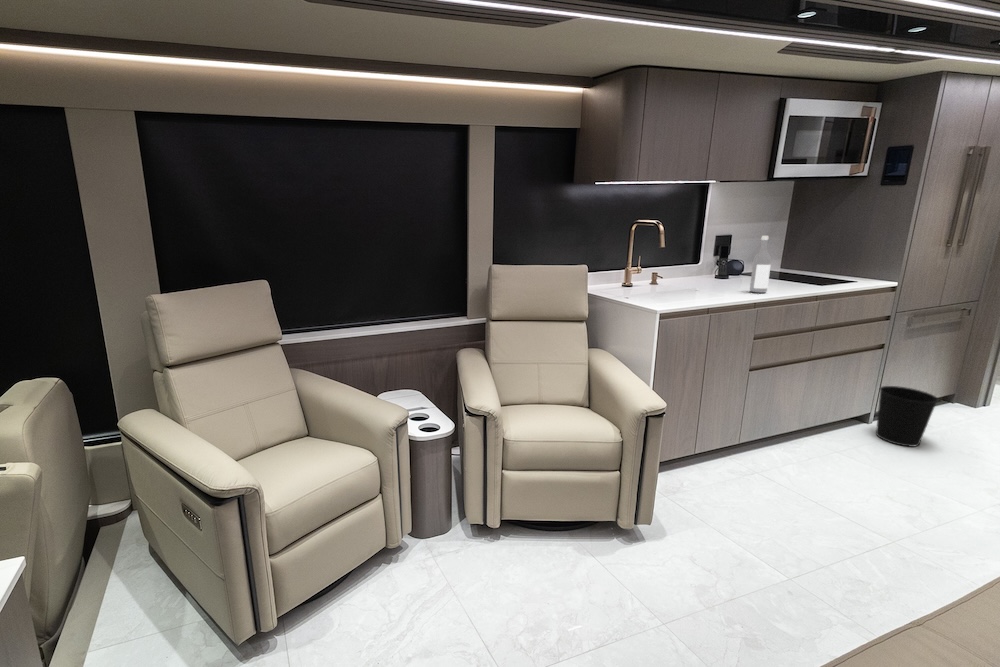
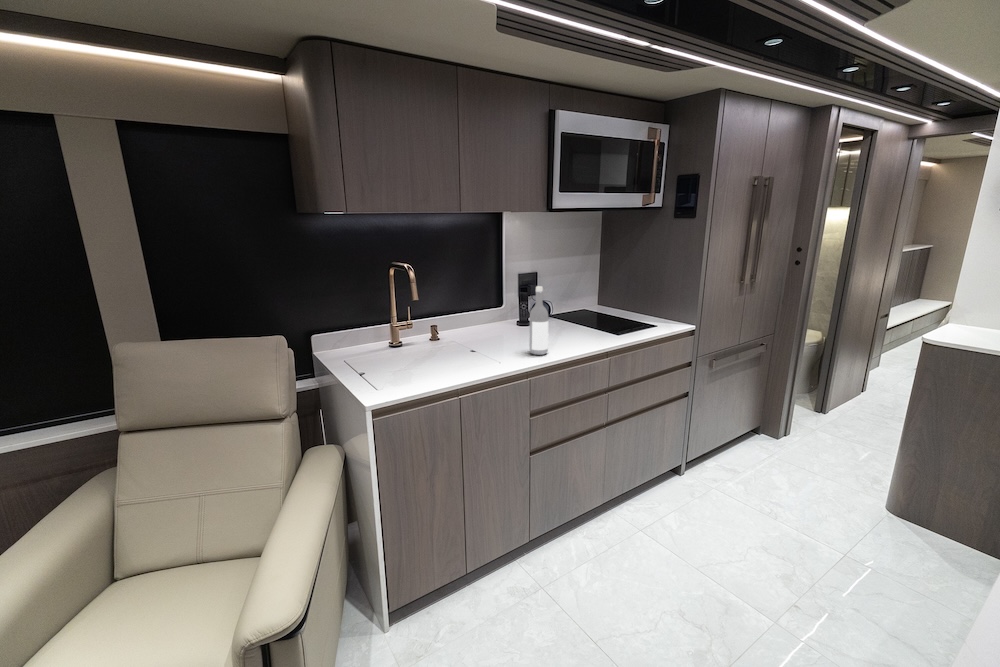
wastebasket: present [876,386,938,447] -> none [687,434,738,503]

